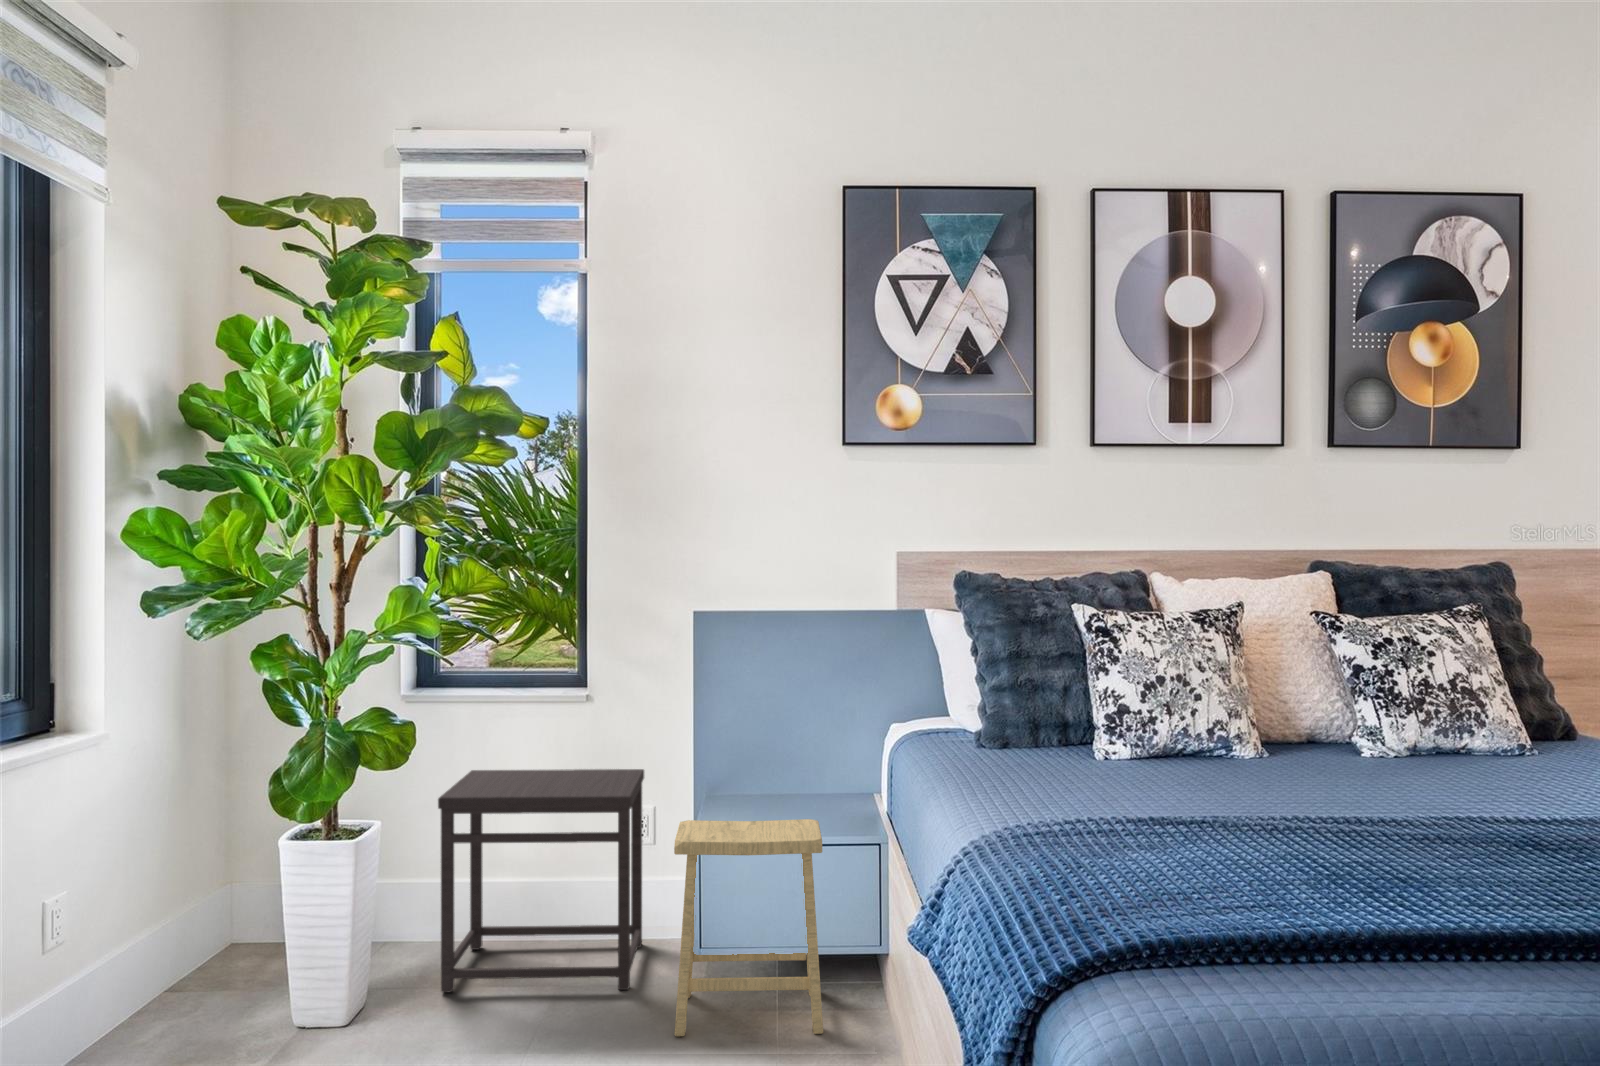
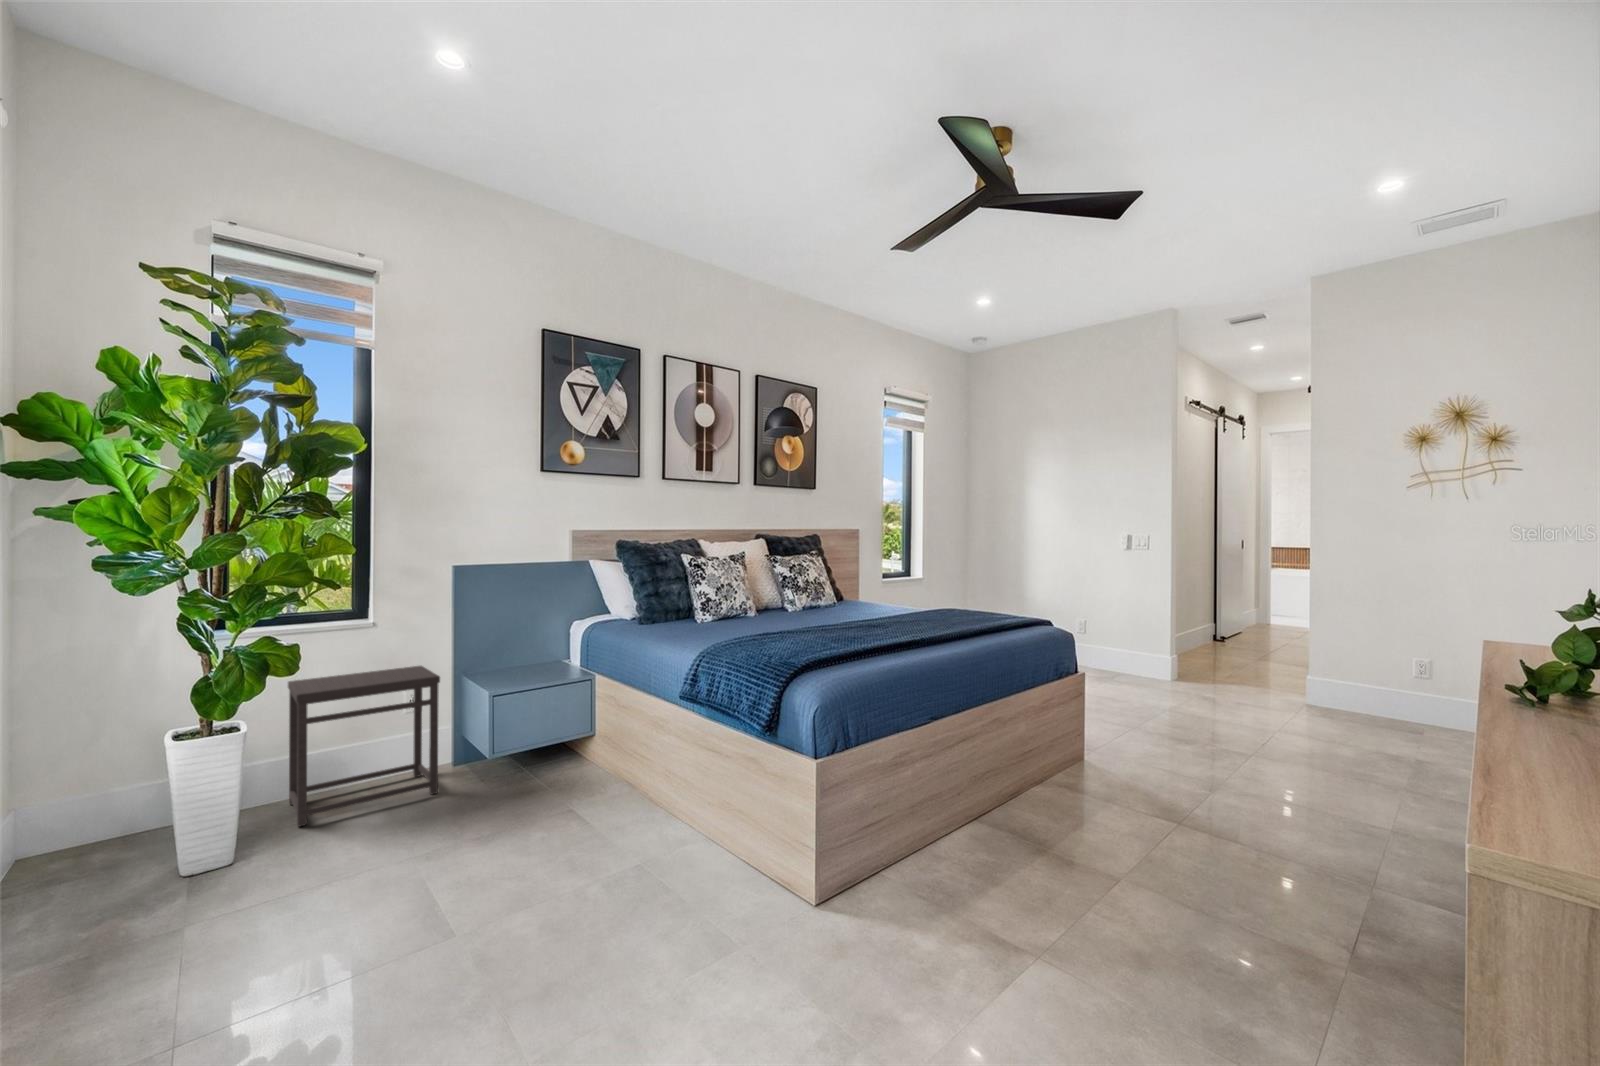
footstool: present [674,819,823,1036] -> none [474,674,573,801]

